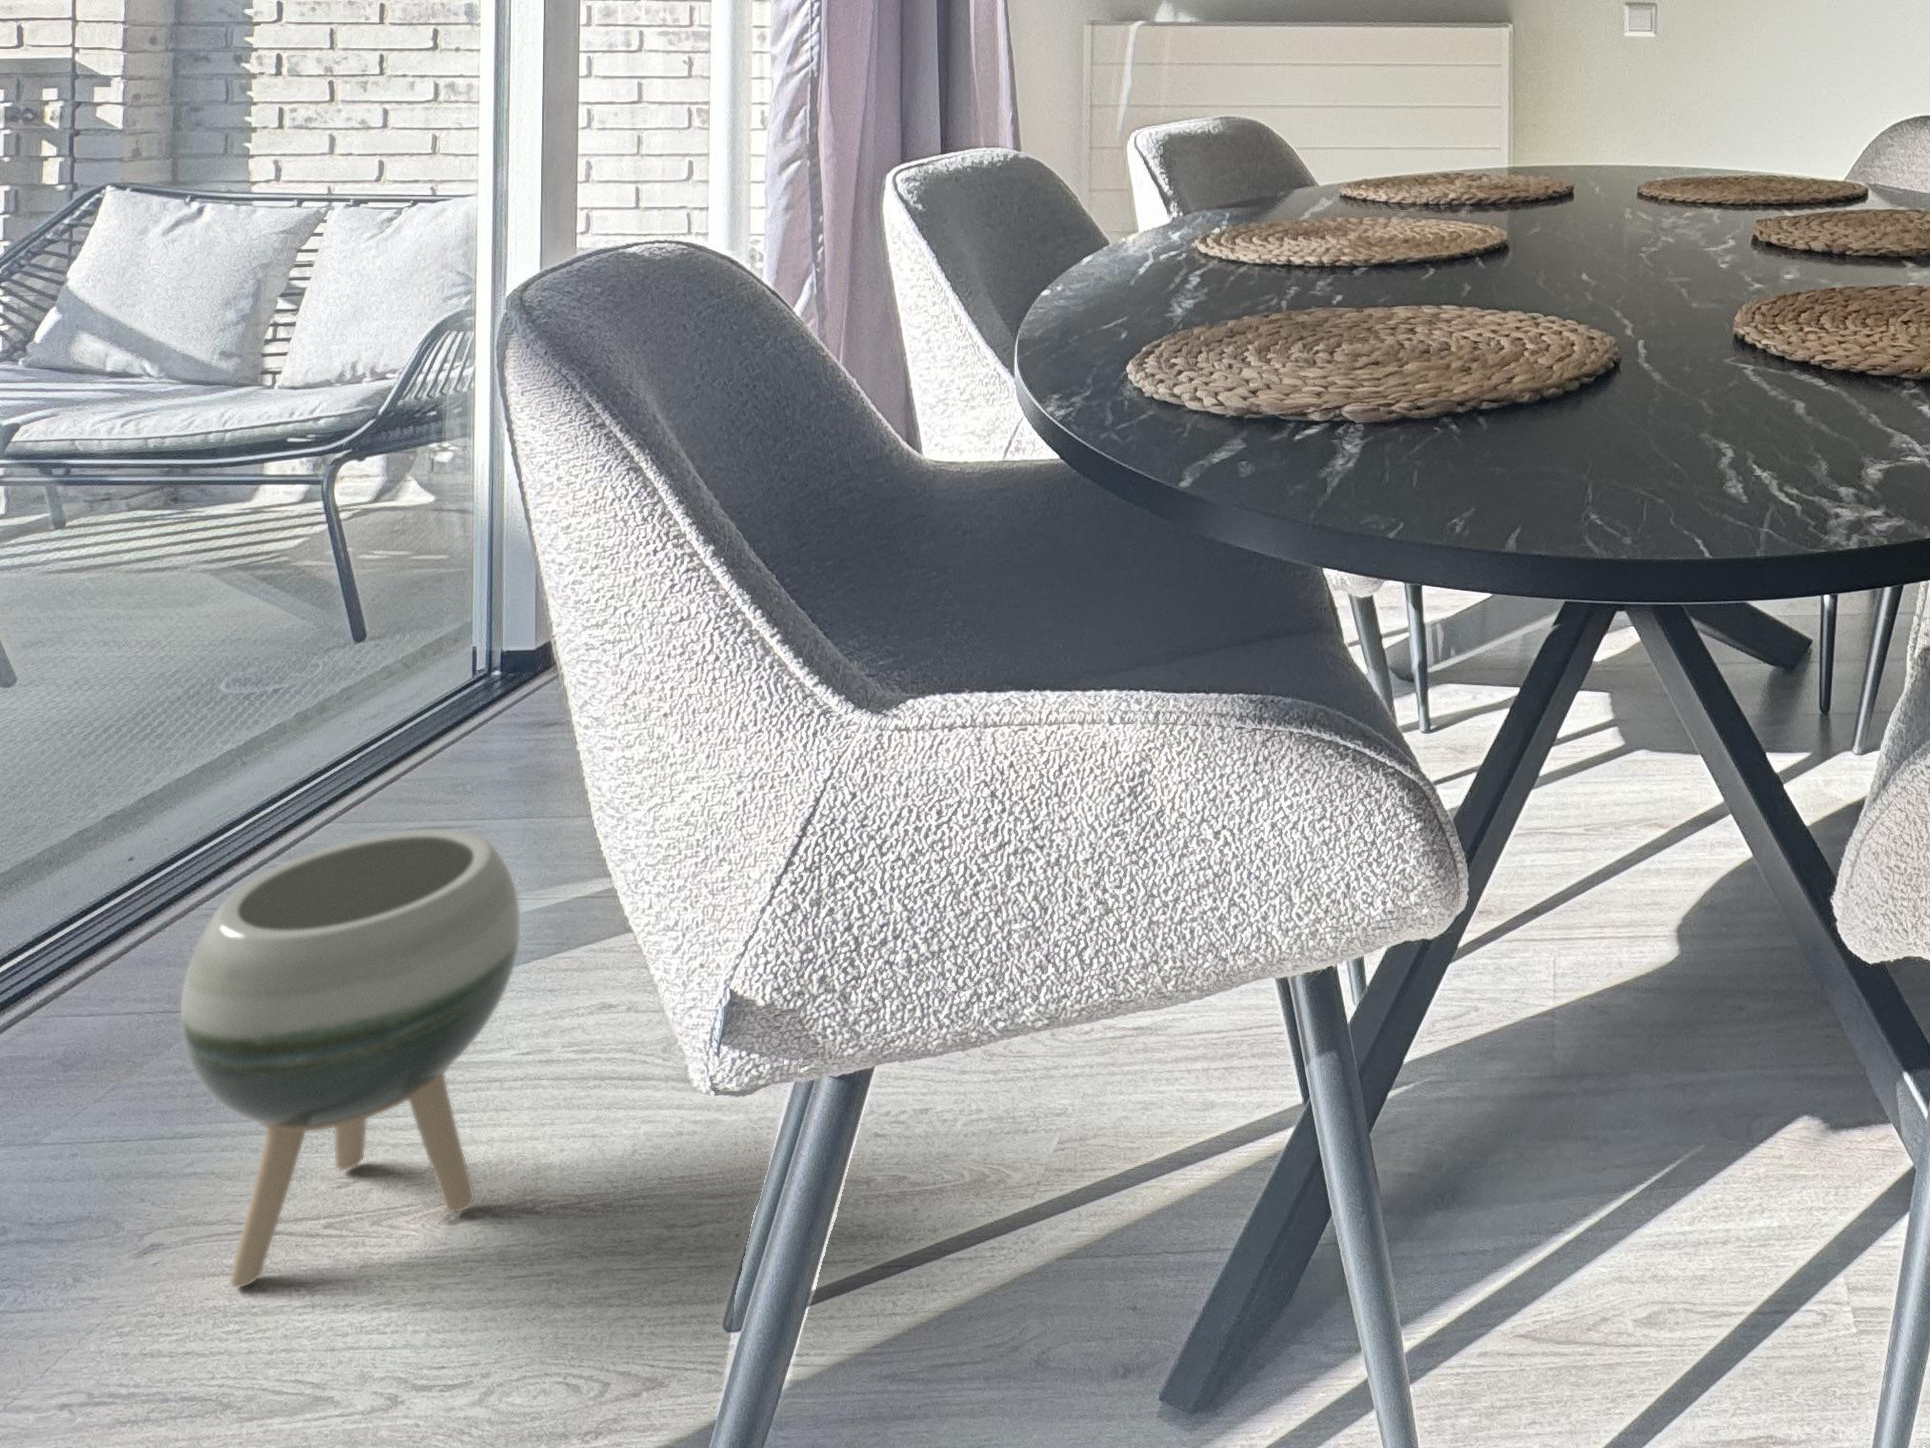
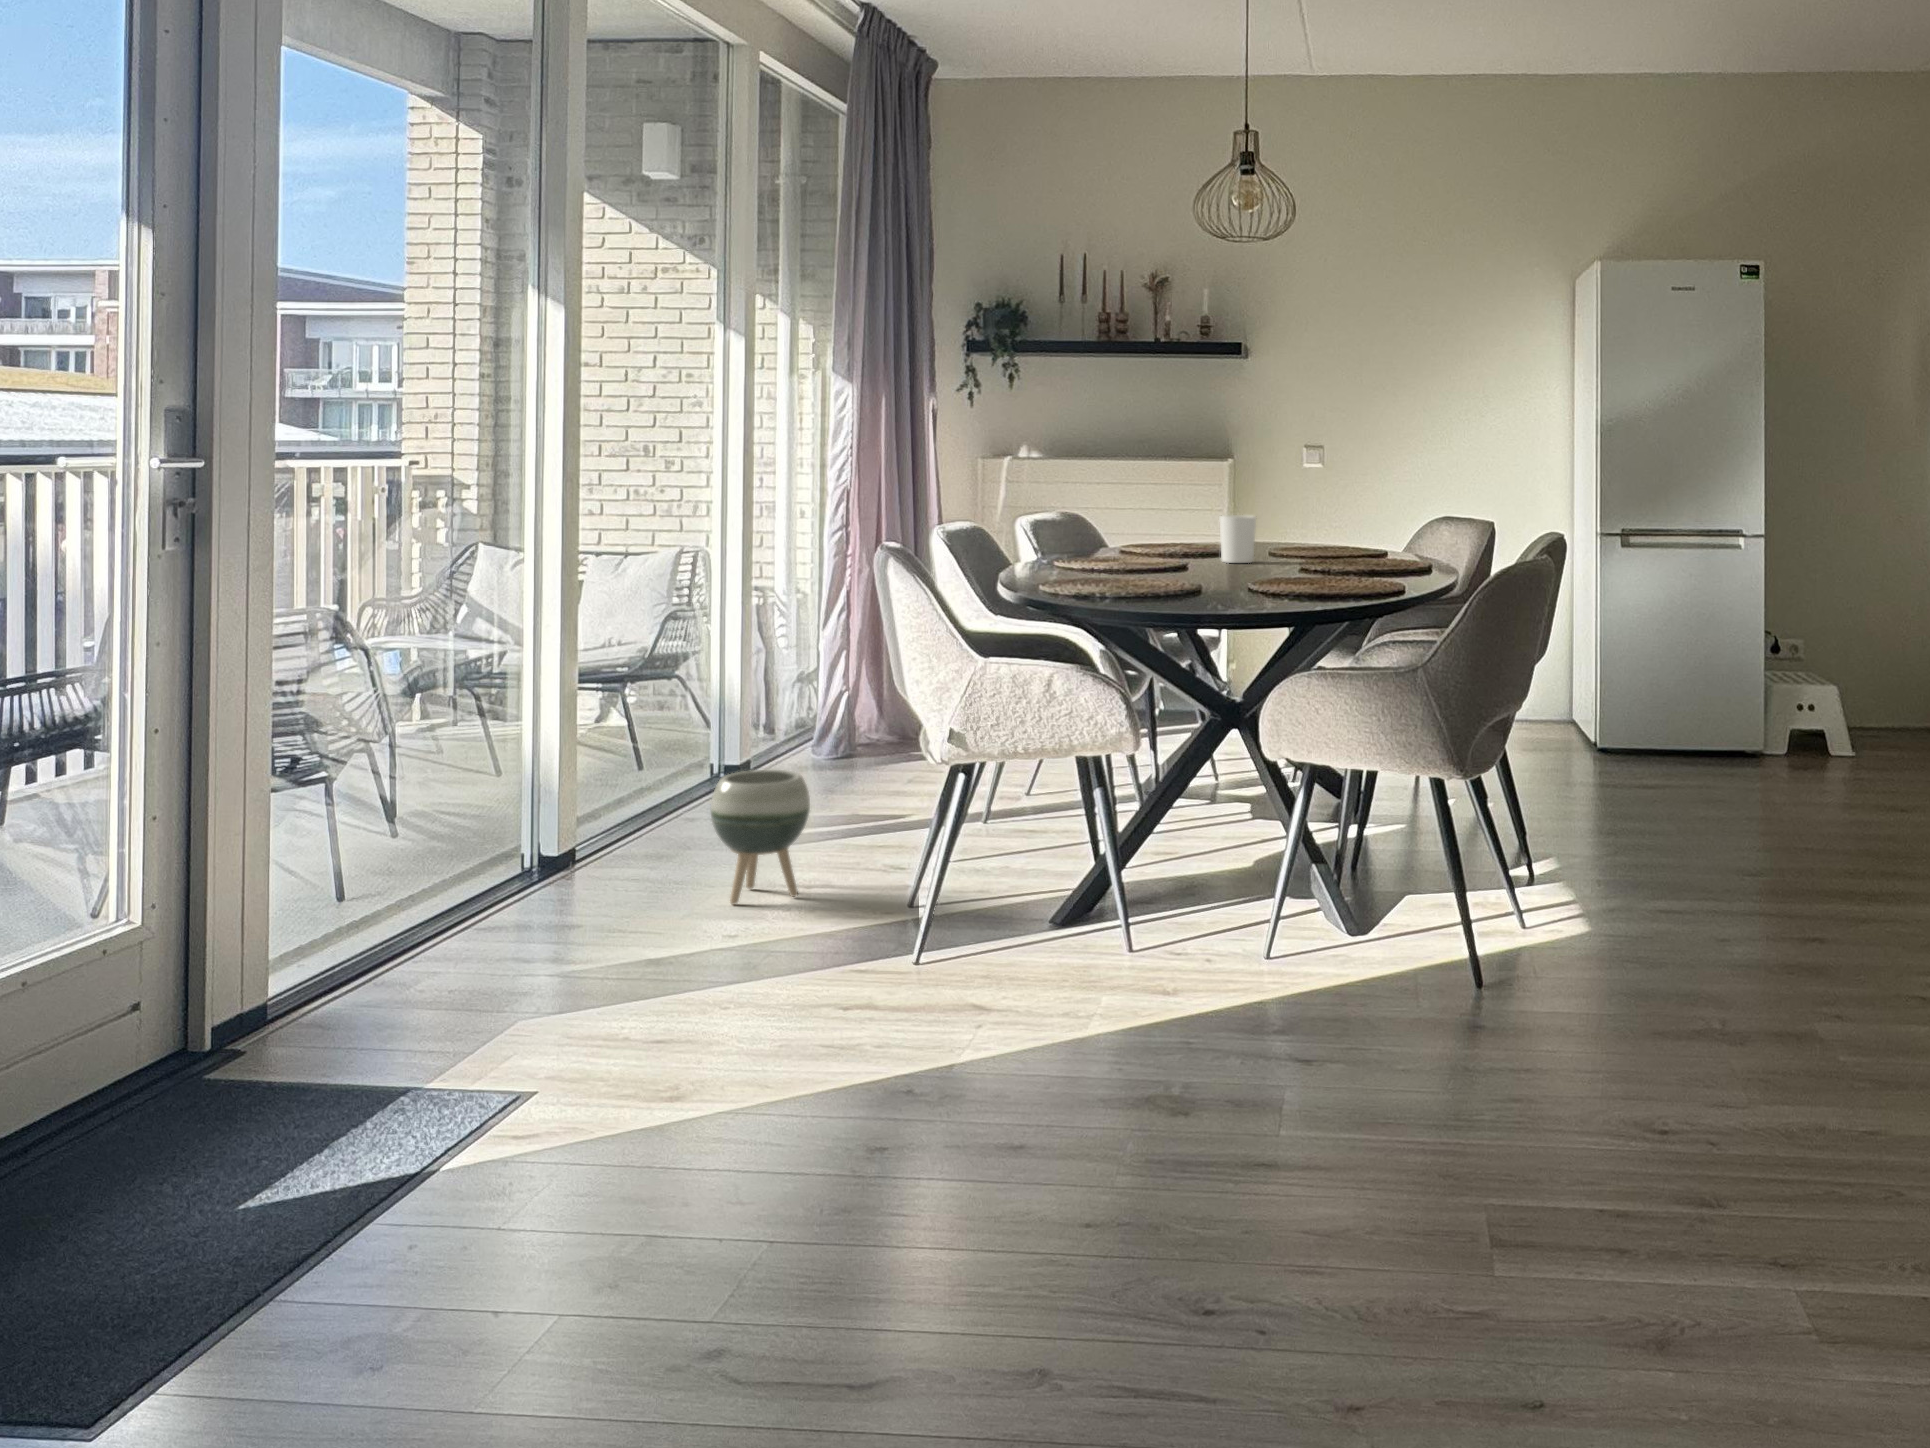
candle holder: none [1579,121,1660,227] -> present [1219,515,1256,563]

